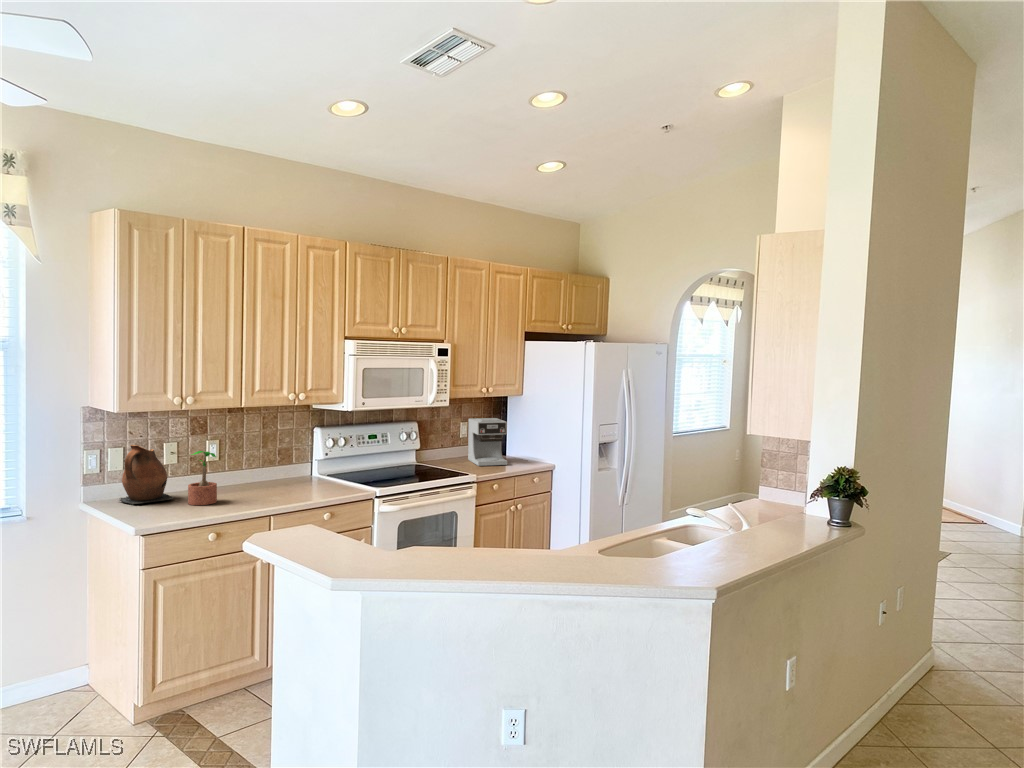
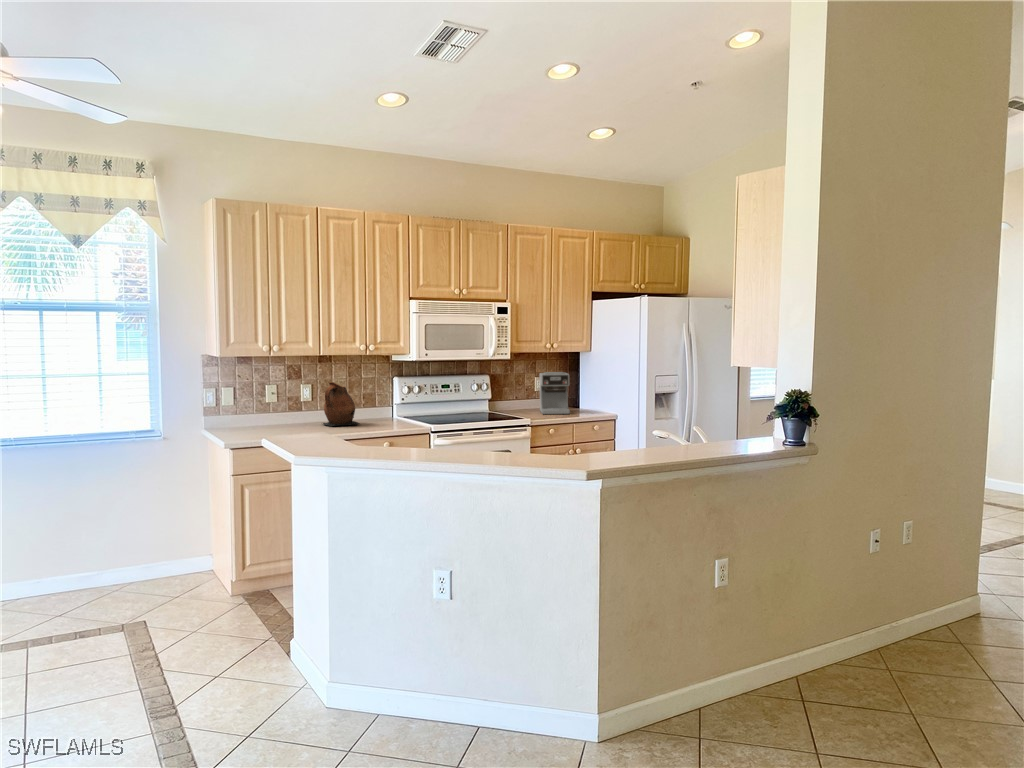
ceramic pitcher: present [120,445,174,504] -> present [323,382,360,426]
potted plant: present [188,451,217,505] -> none [277,390,300,432]

